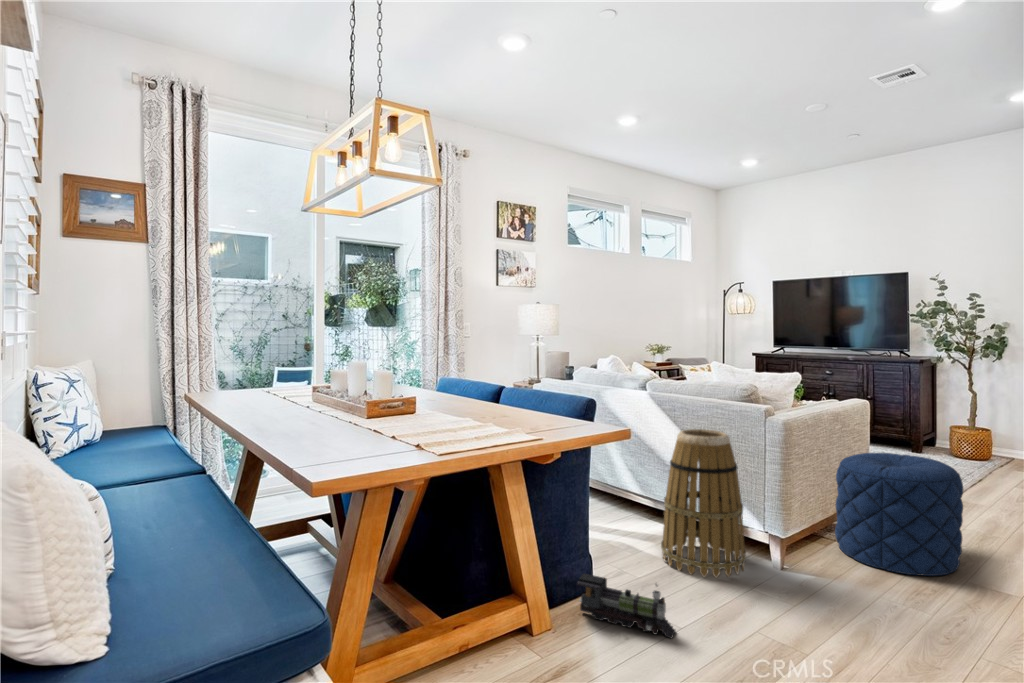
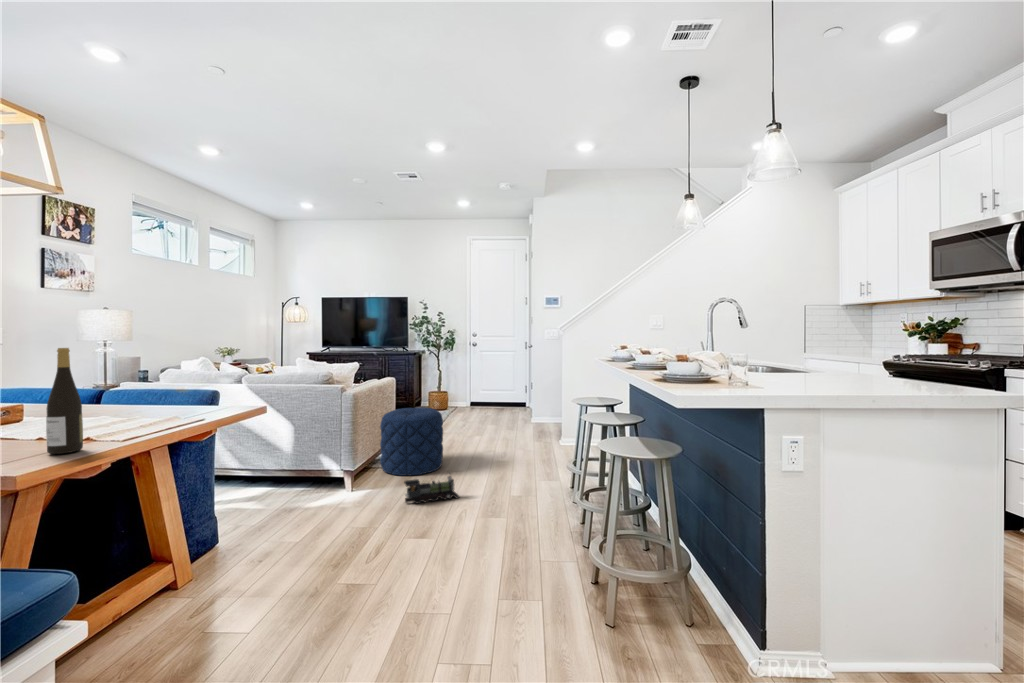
wine bottle: none [378,343,407,460] -> present [46,348,83,454]
basket: present [661,429,746,577] -> none [267,406,331,511]
toy train: present [577,574,675,638] -> present [404,476,459,504]

